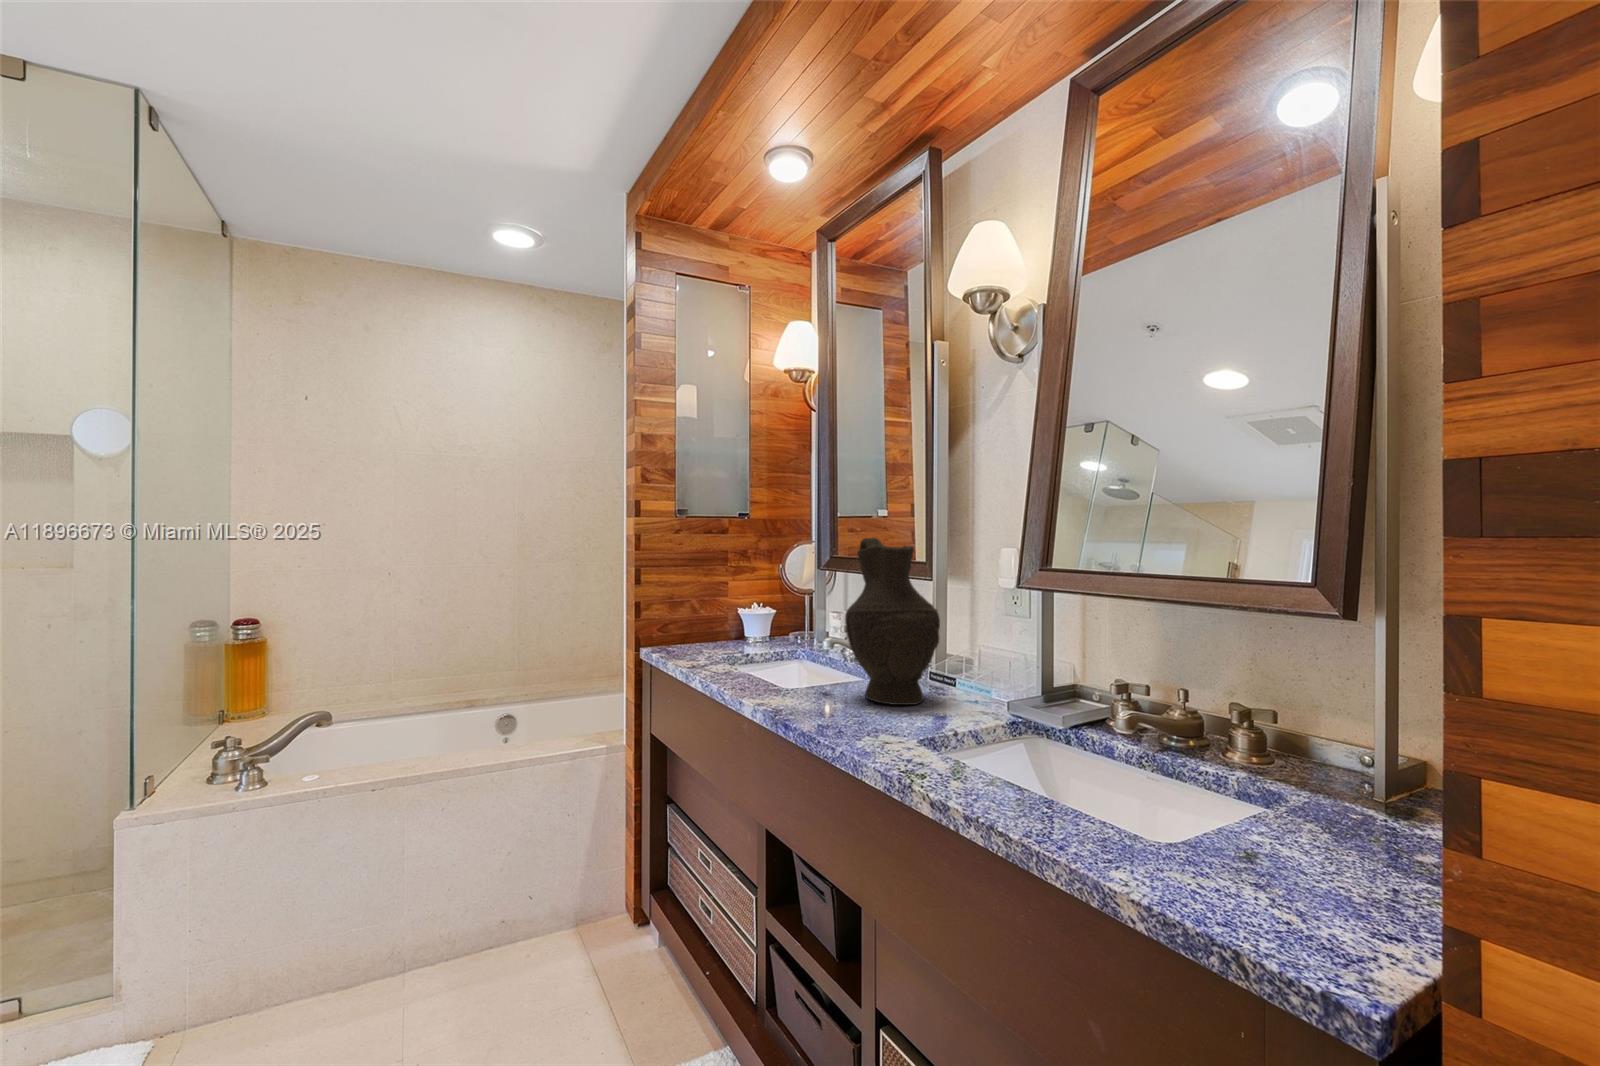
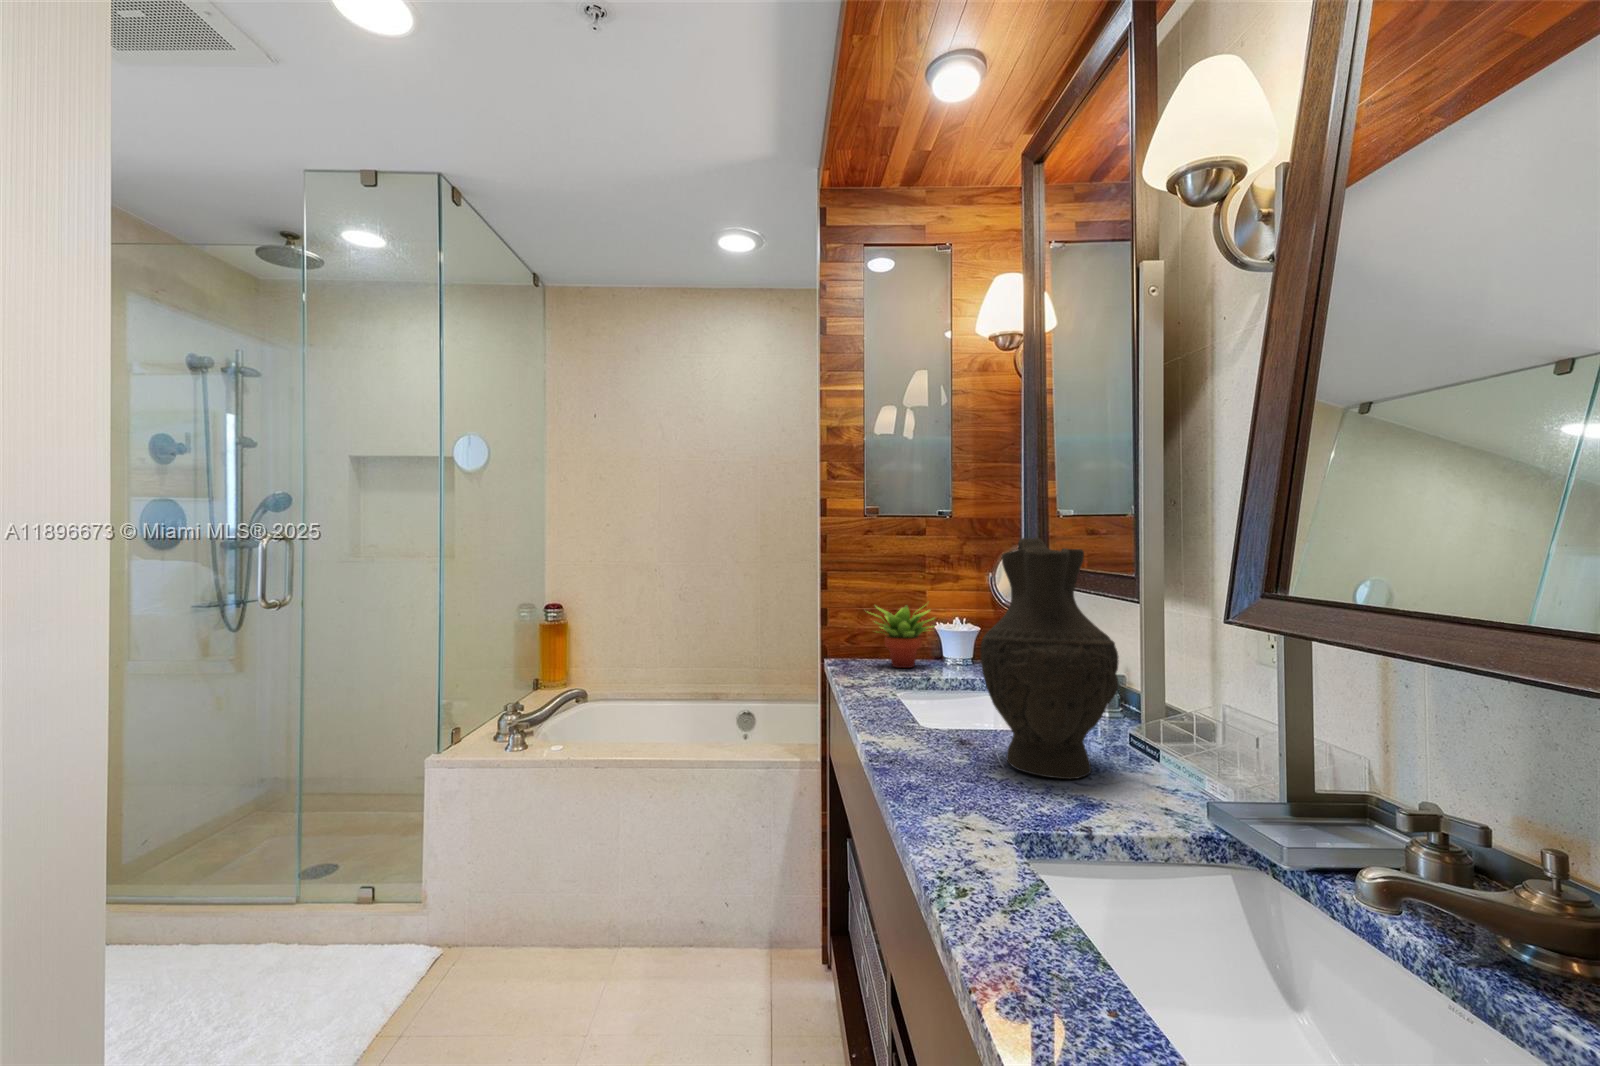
succulent plant: none [681,590,742,648] -> present [871,606,934,668]

